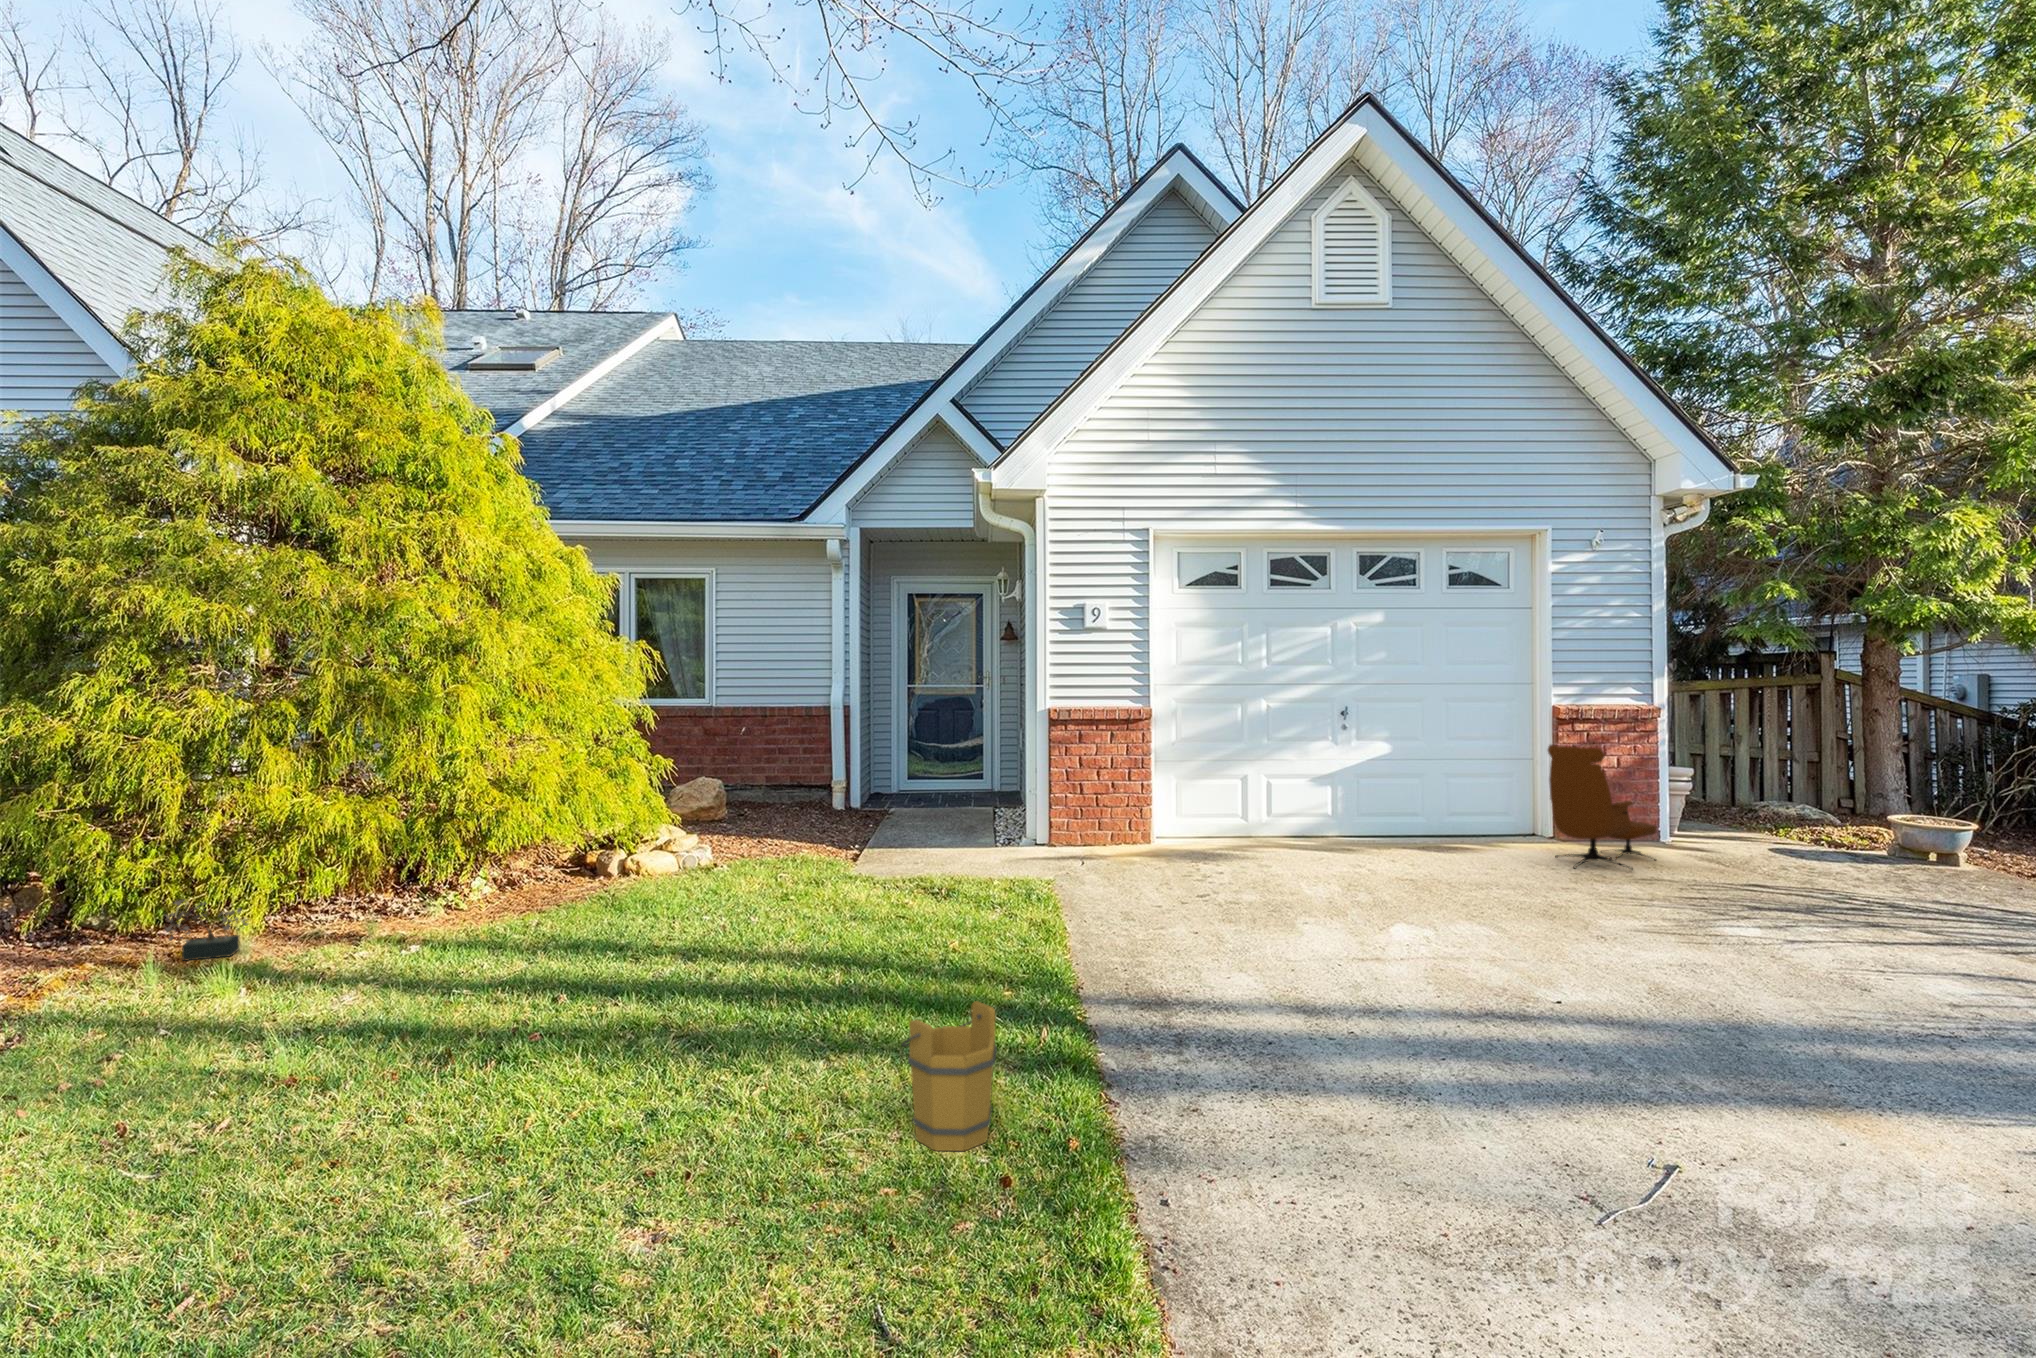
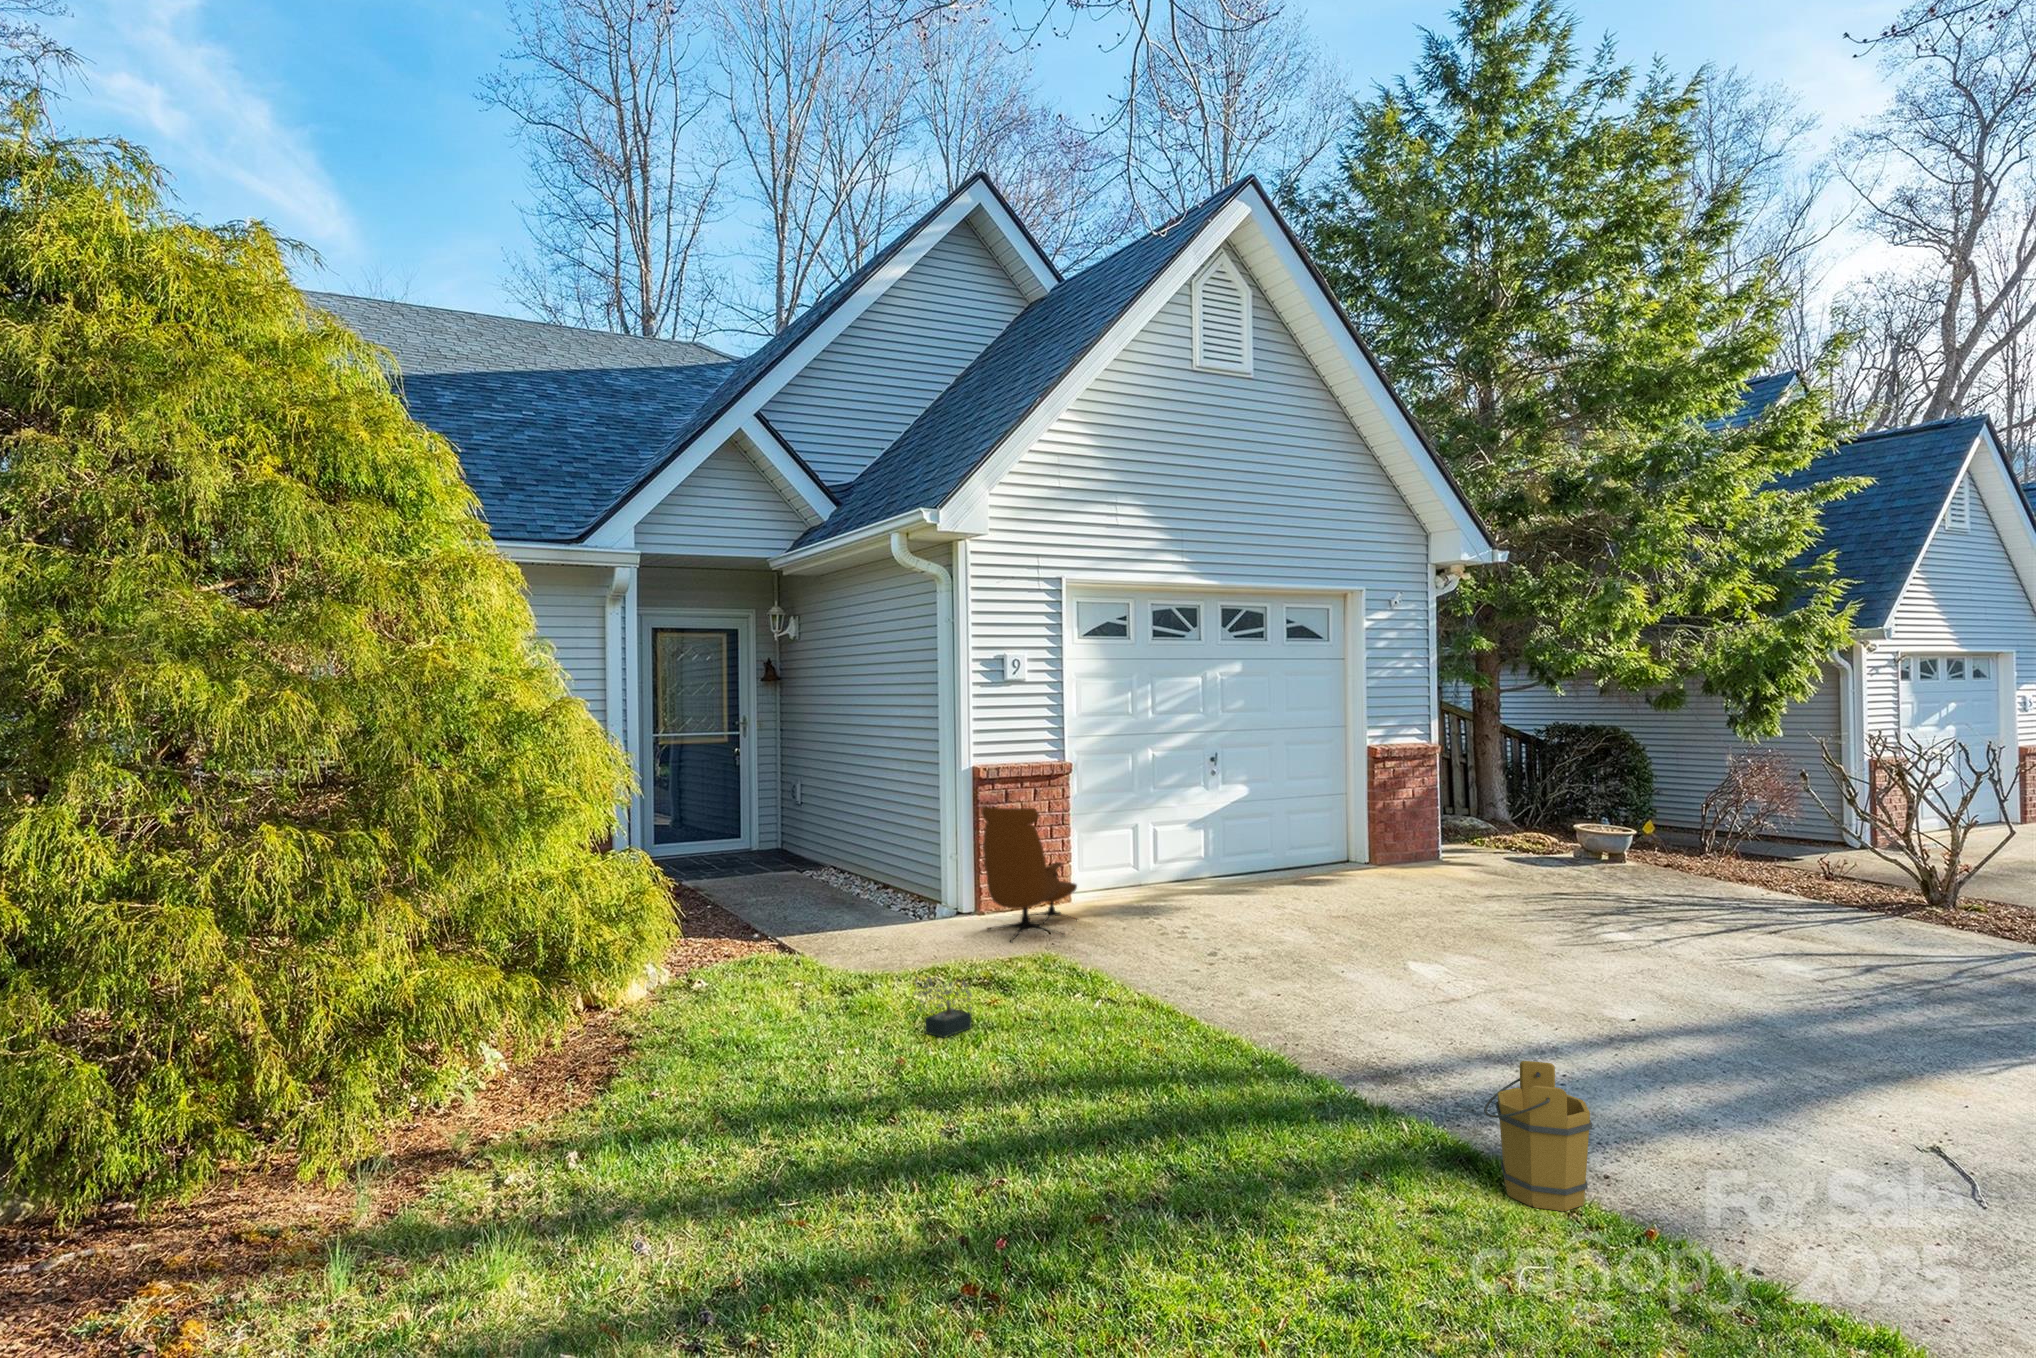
lounge chair: present [1548,745,1657,871] -> present [981,806,1077,942]
decorative plant: present [165,900,248,960] -> present [913,978,972,1038]

